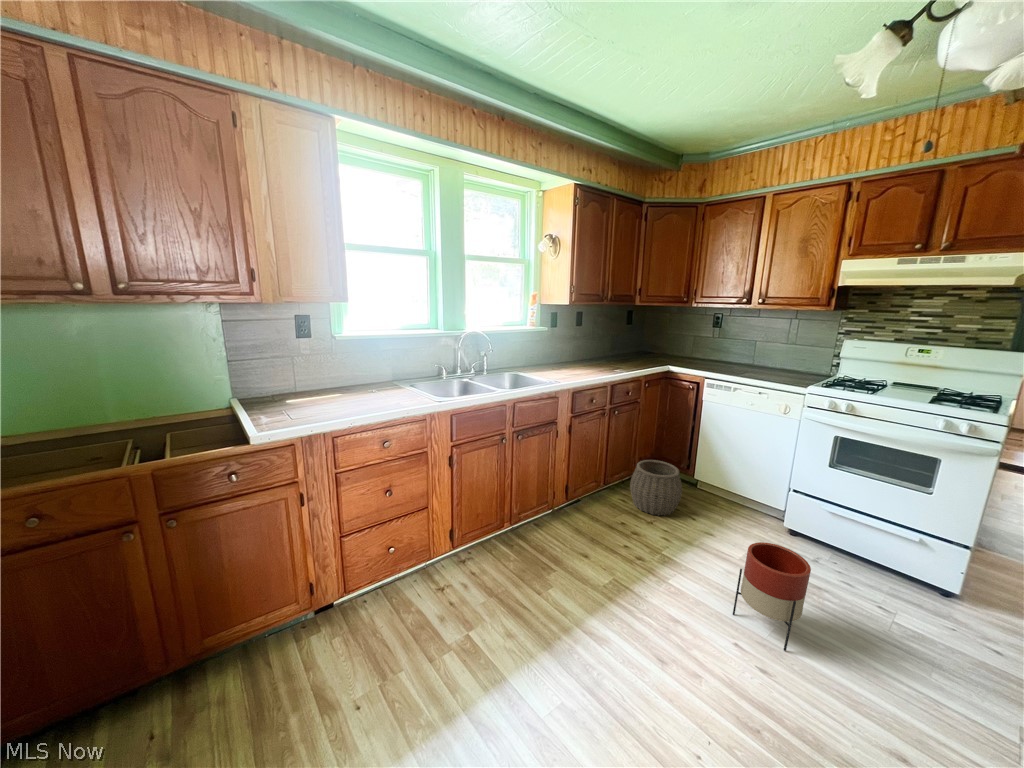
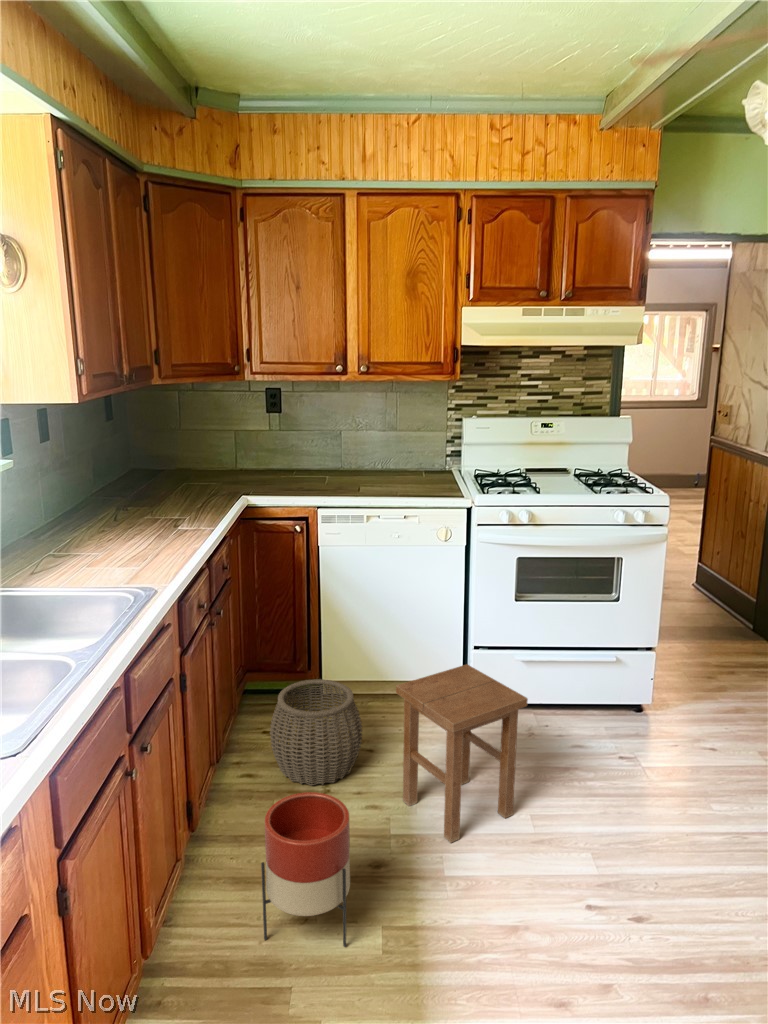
stool: none [679,470,755,579] -> present [396,664,528,843]
planter: present [733,542,811,651] -> present [261,792,350,947]

